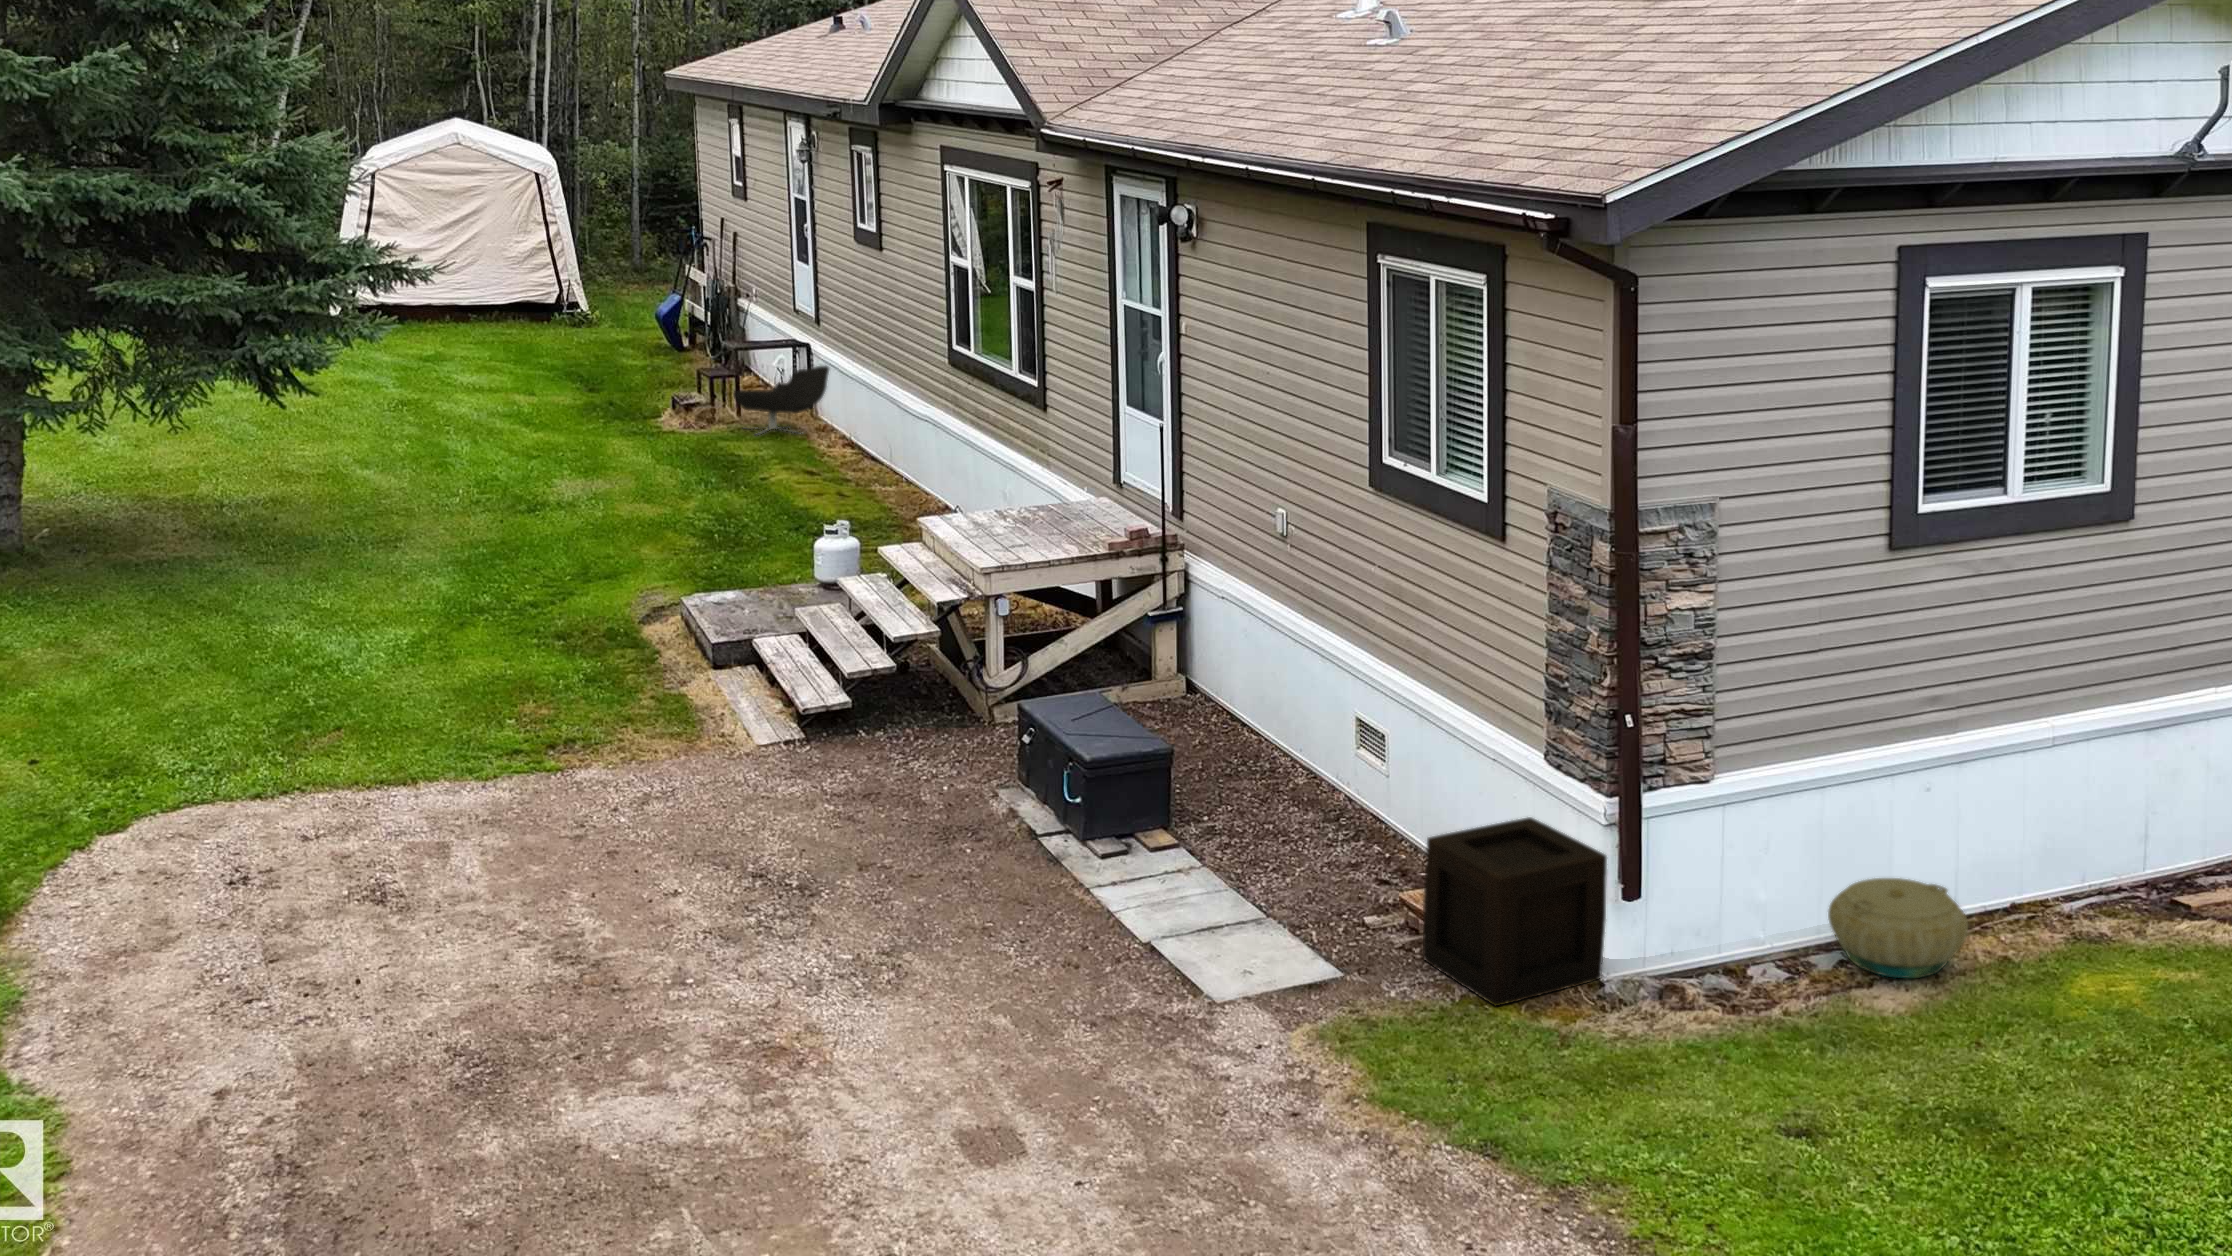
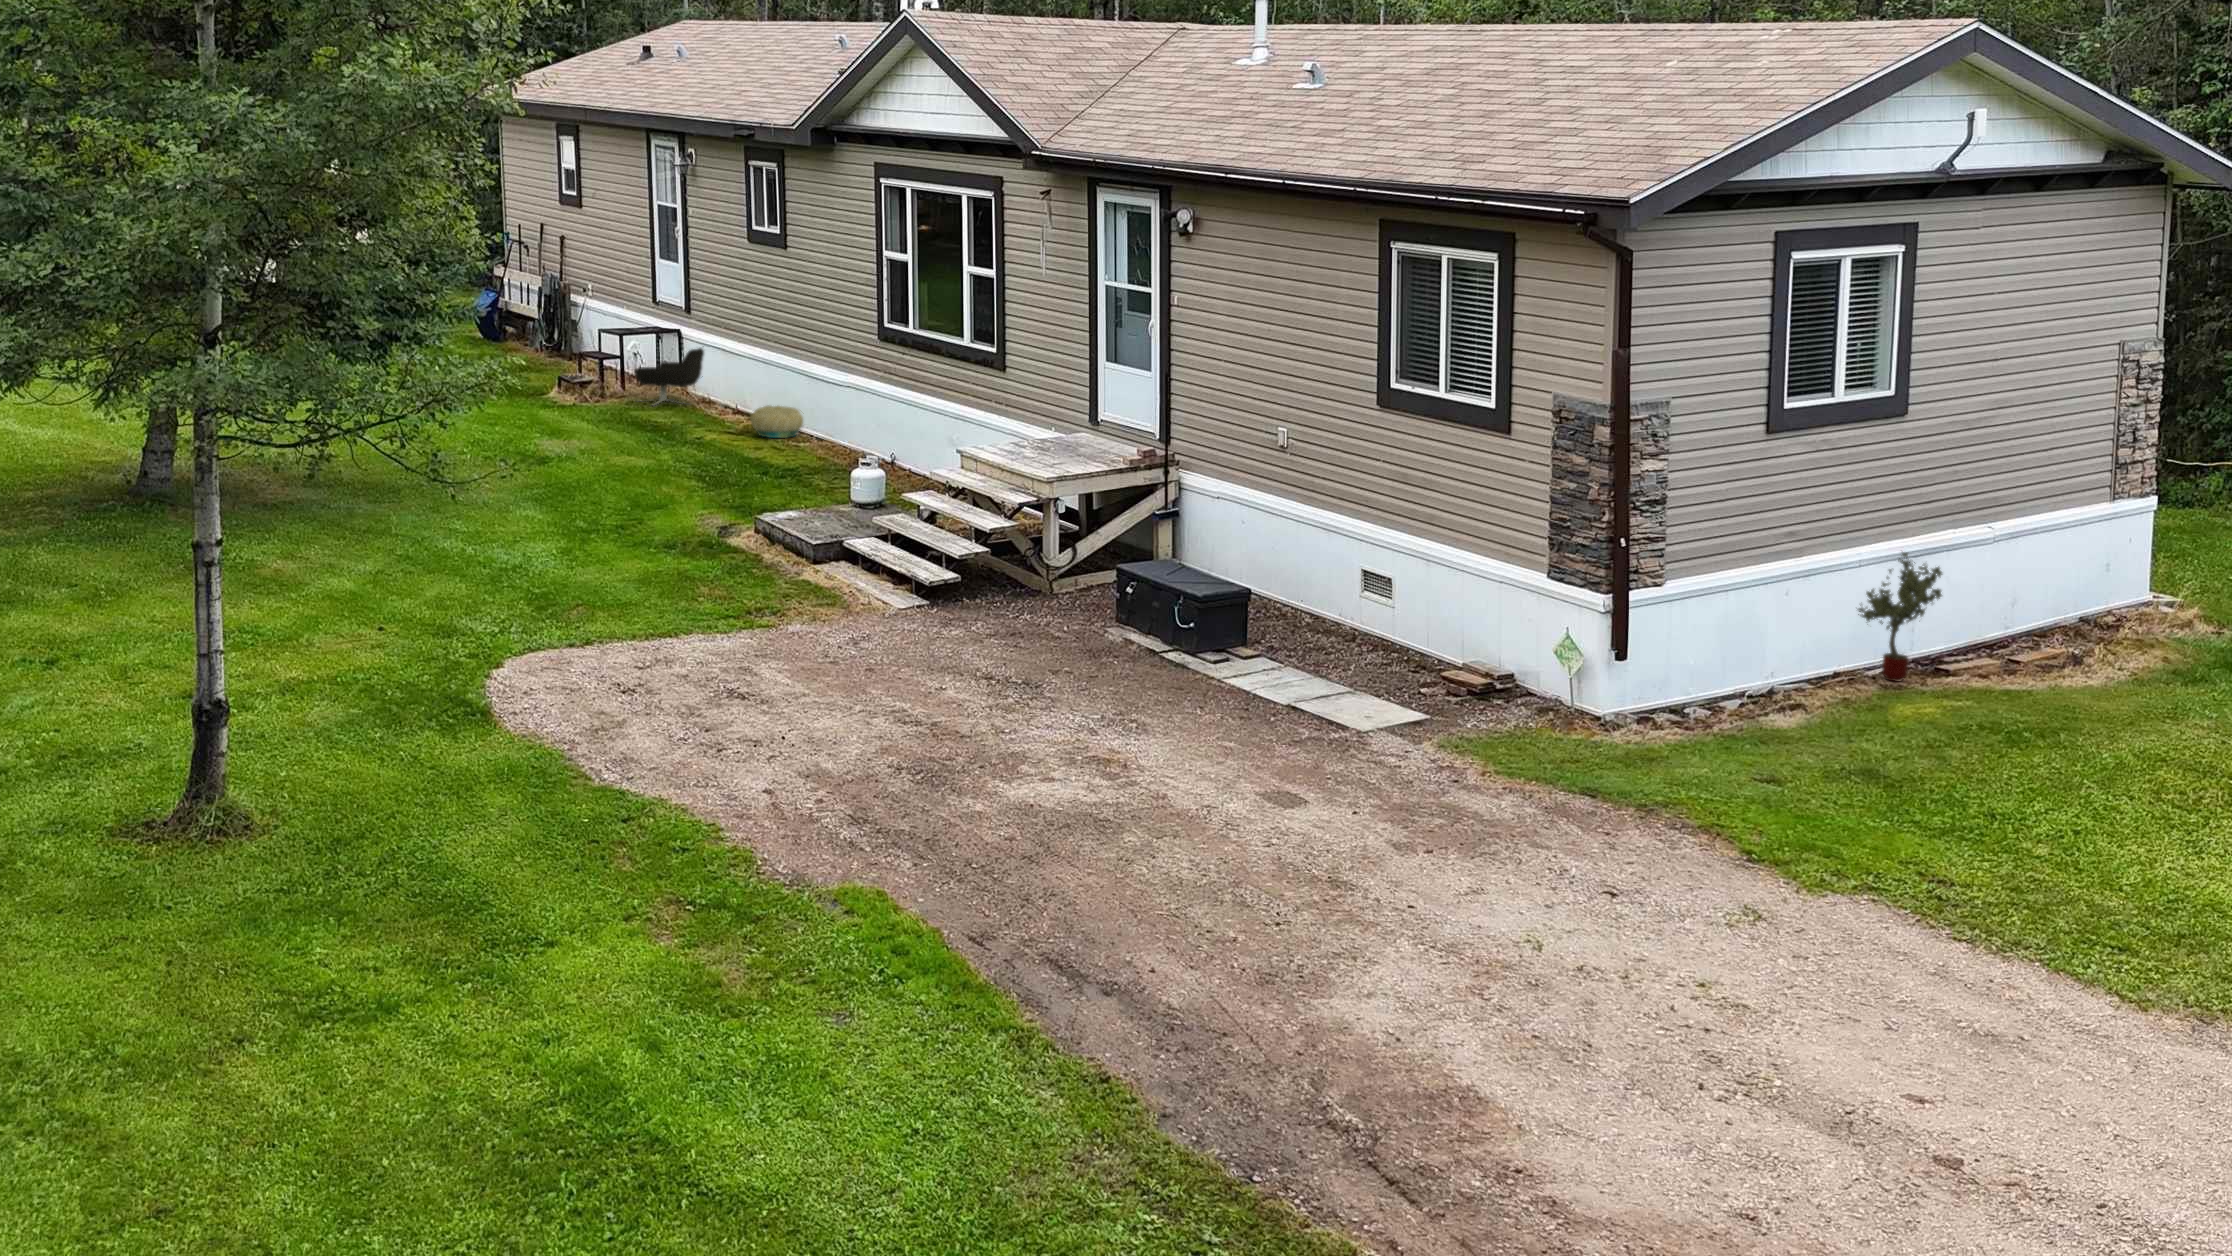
potted tree: none [2033,726,2175,926] -> present [1858,553,1942,682]
wooden crate: present [1423,817,1607,1006] -> none [1483,615,1608,730]
basket: present [1828,878,1968,978] -> present [750,405,803,438]

